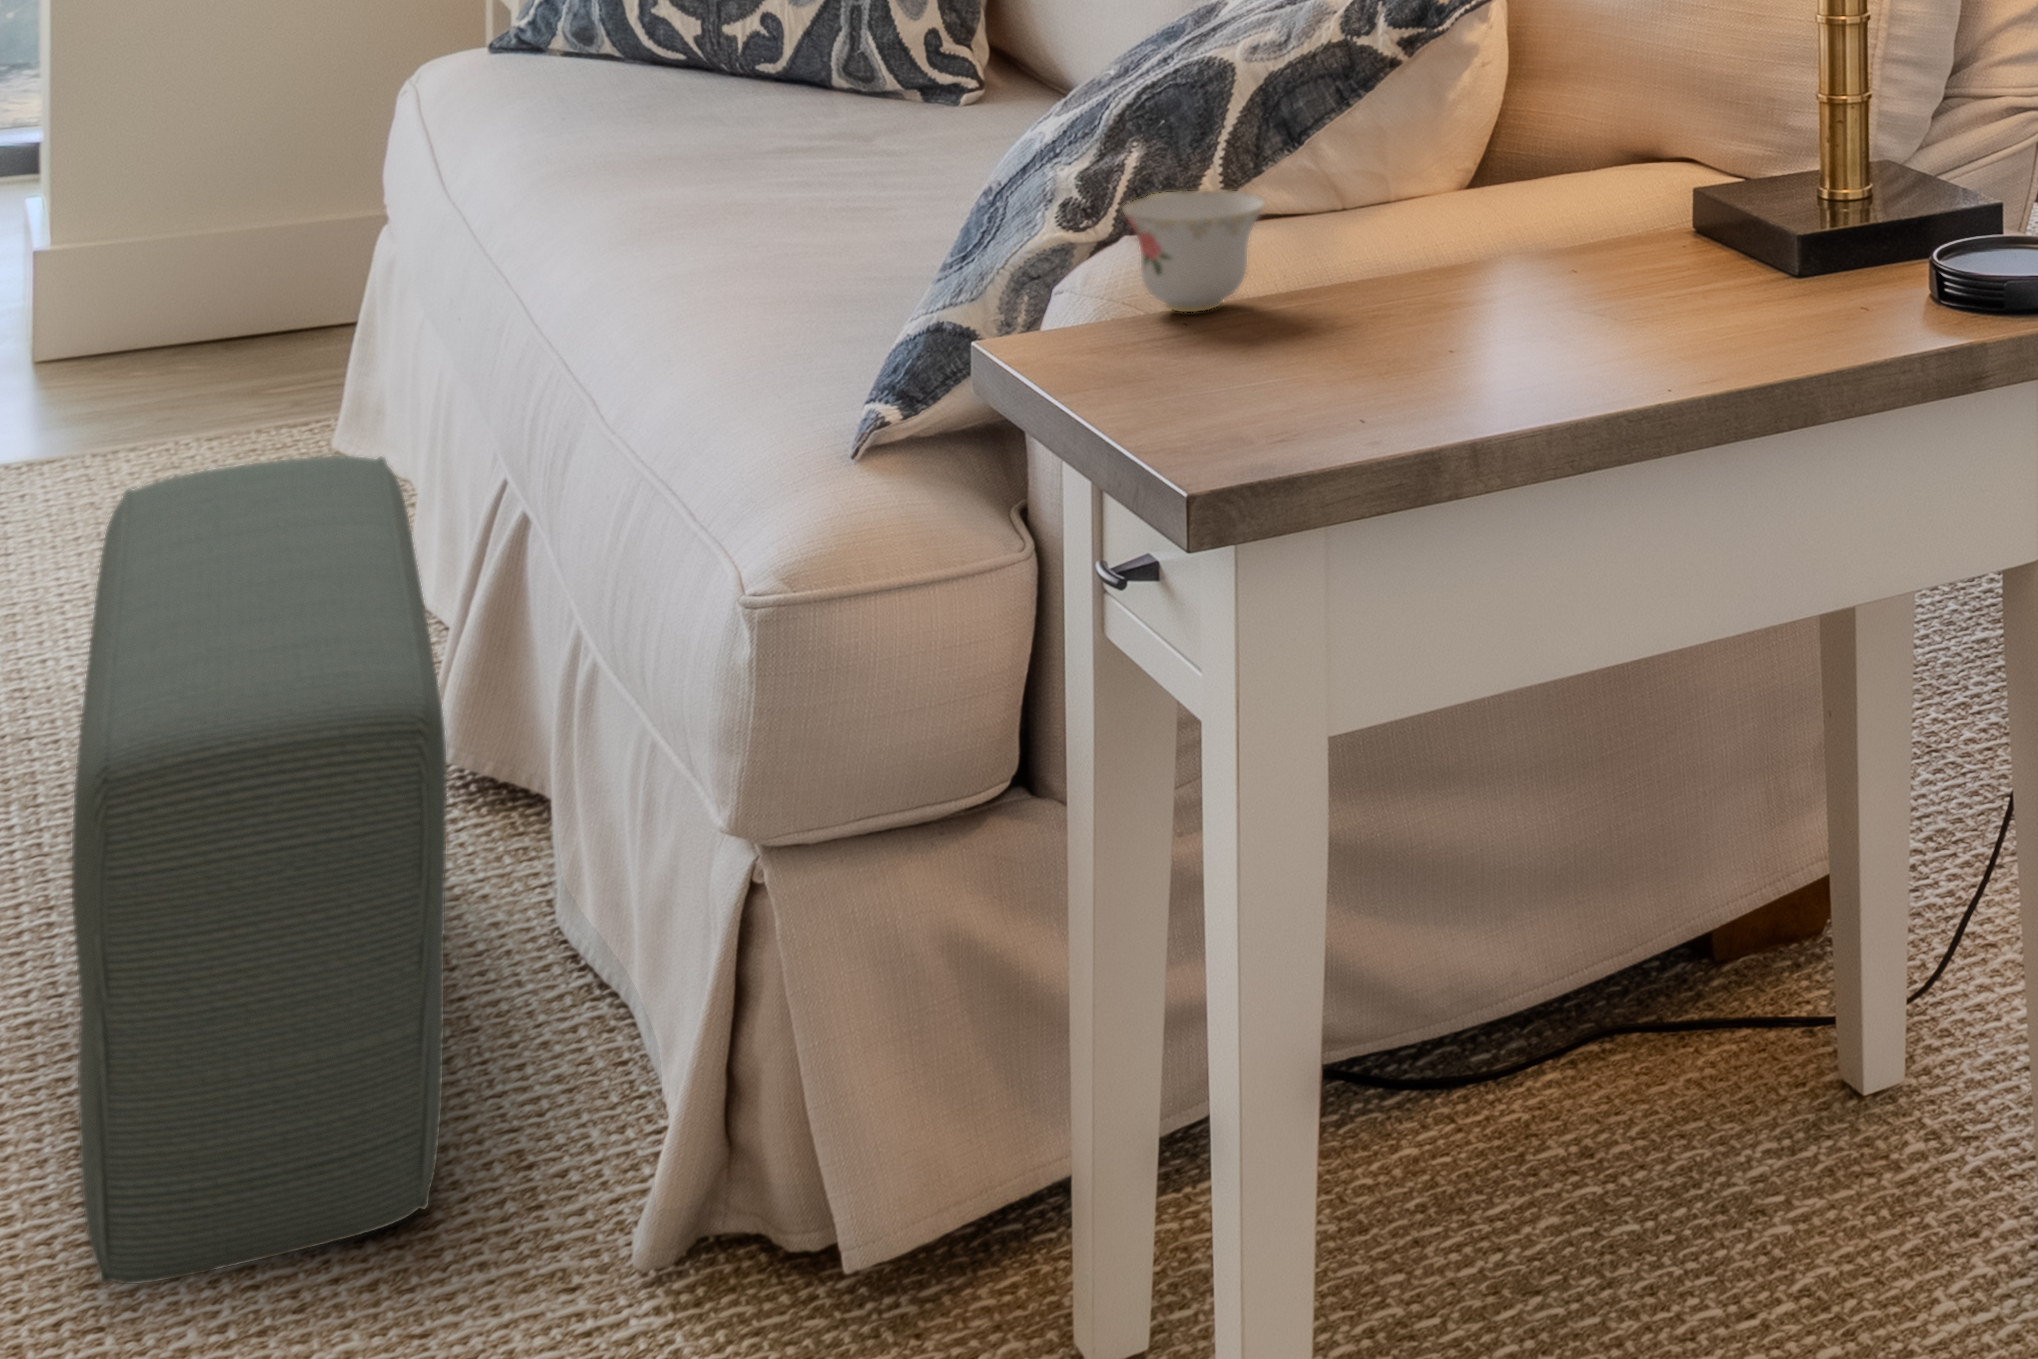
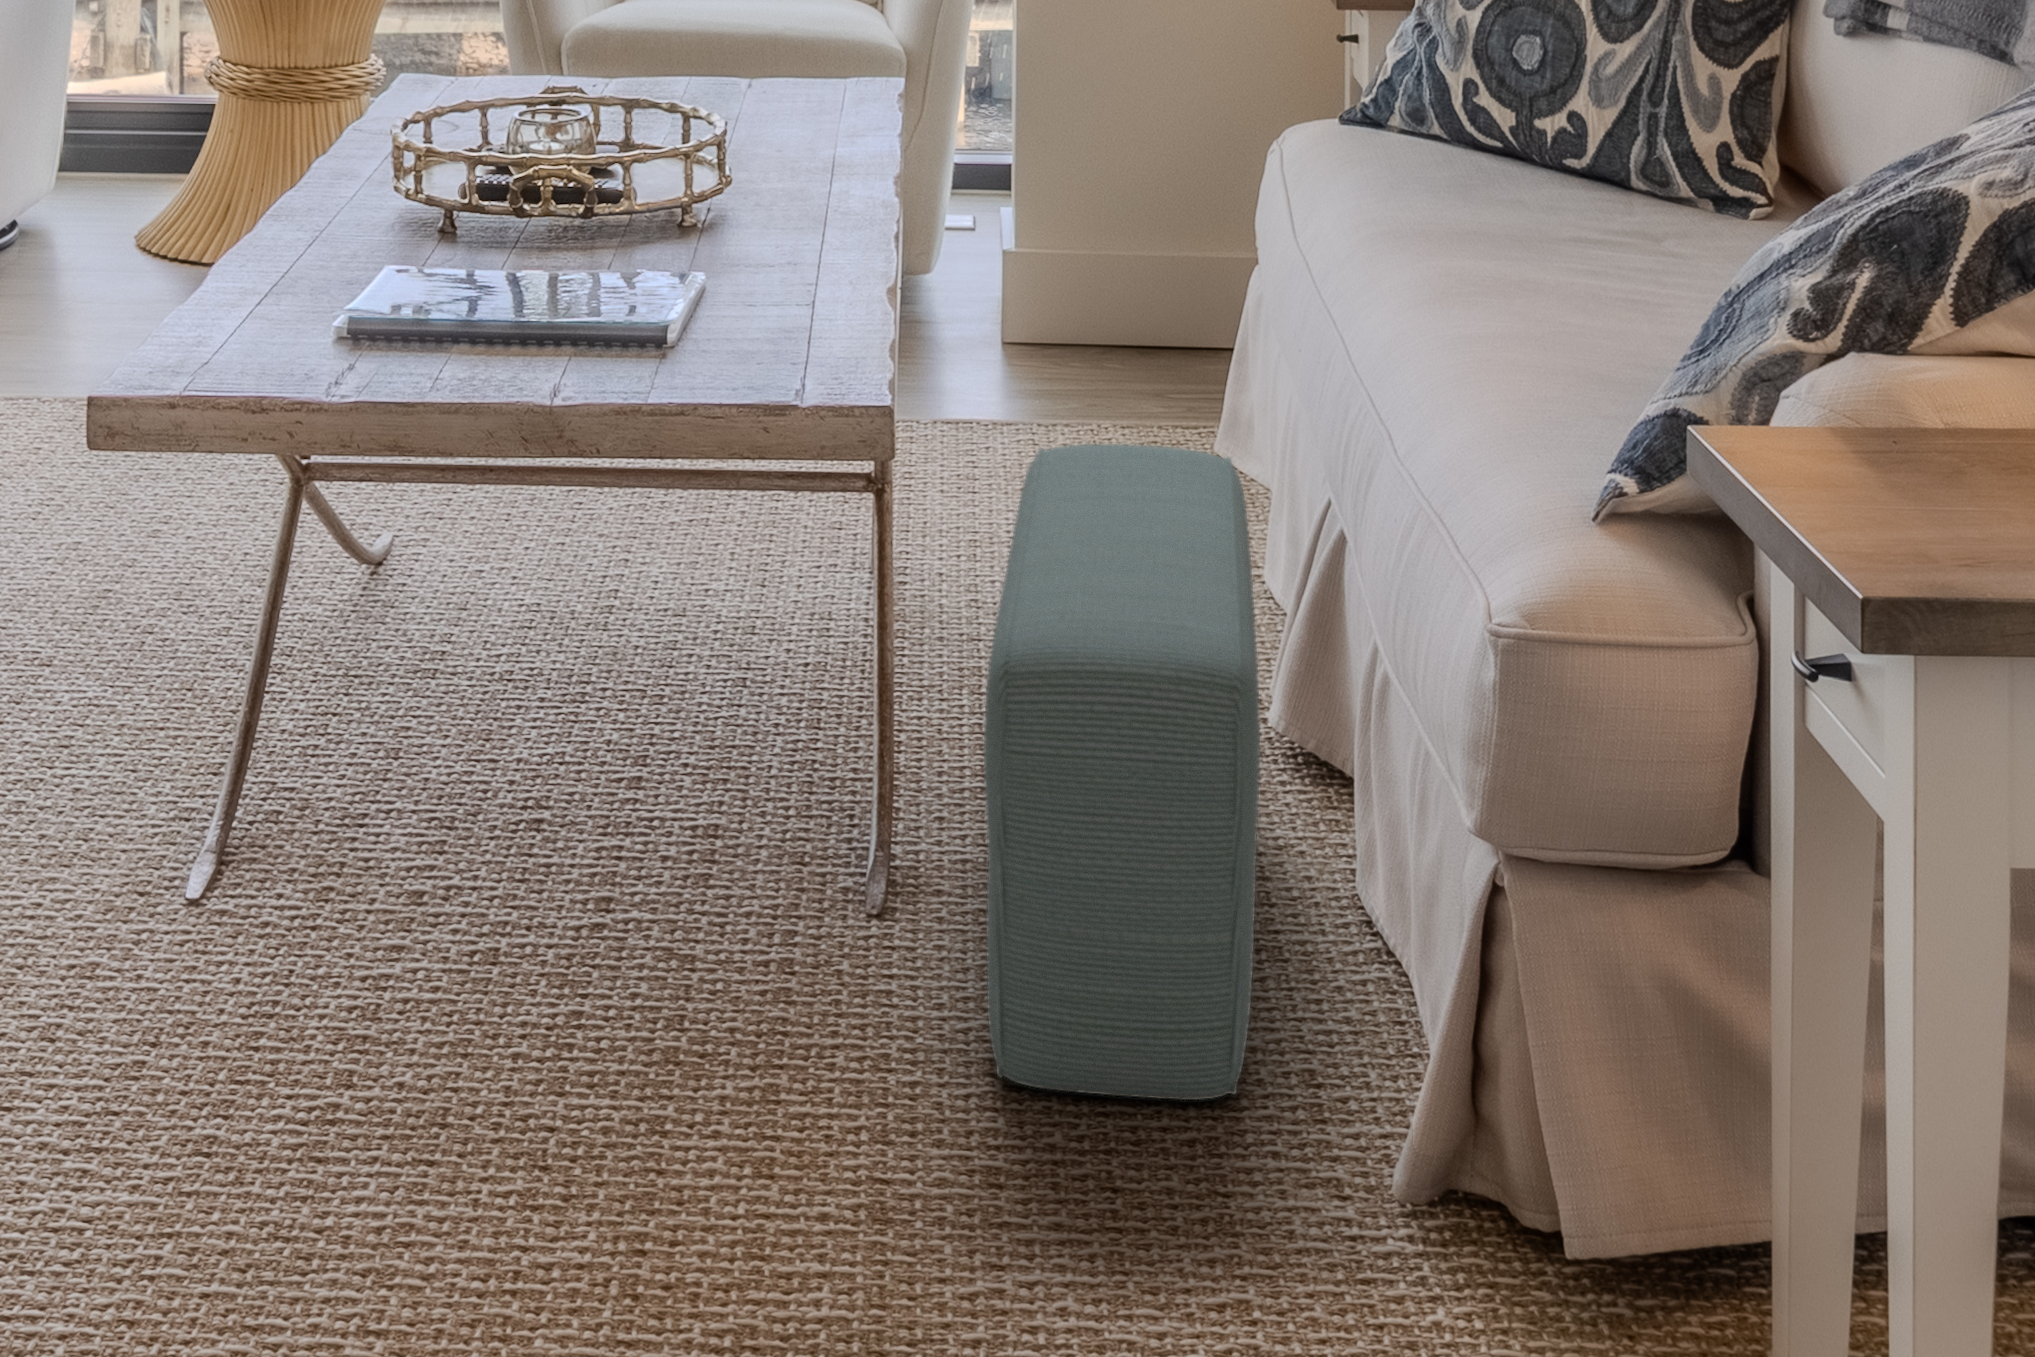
teacup: present [1123,190,1265,312] -> none [1843,314,1989,434]

